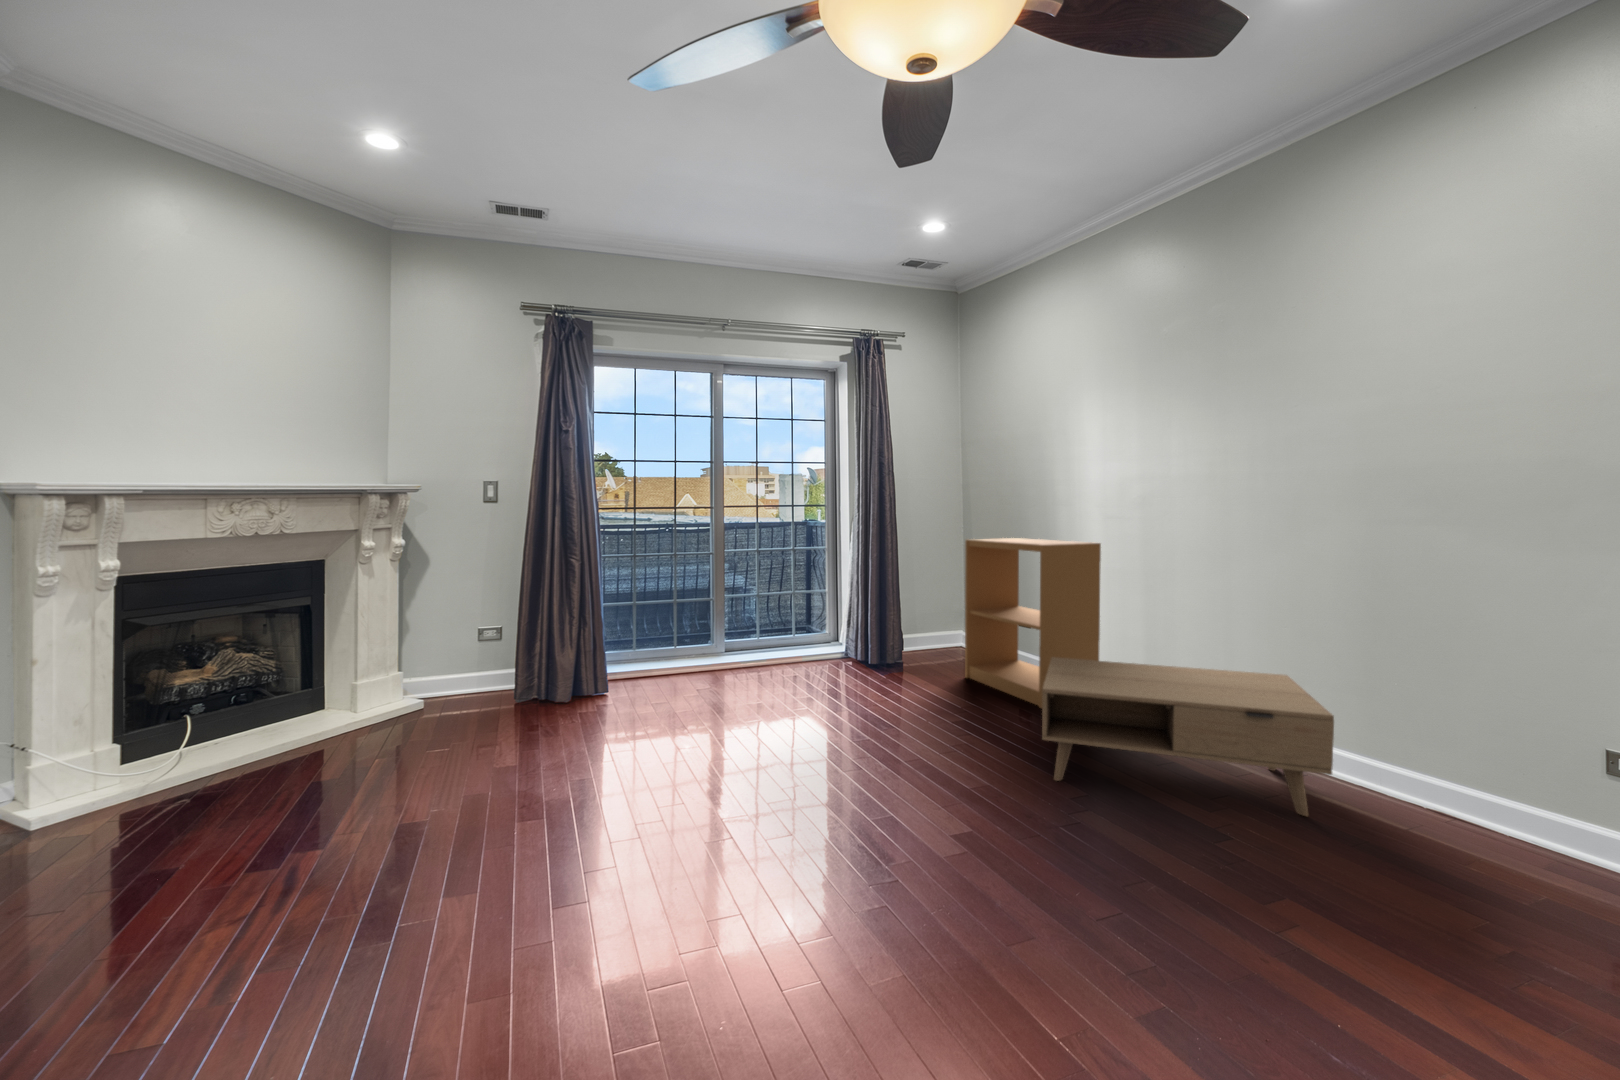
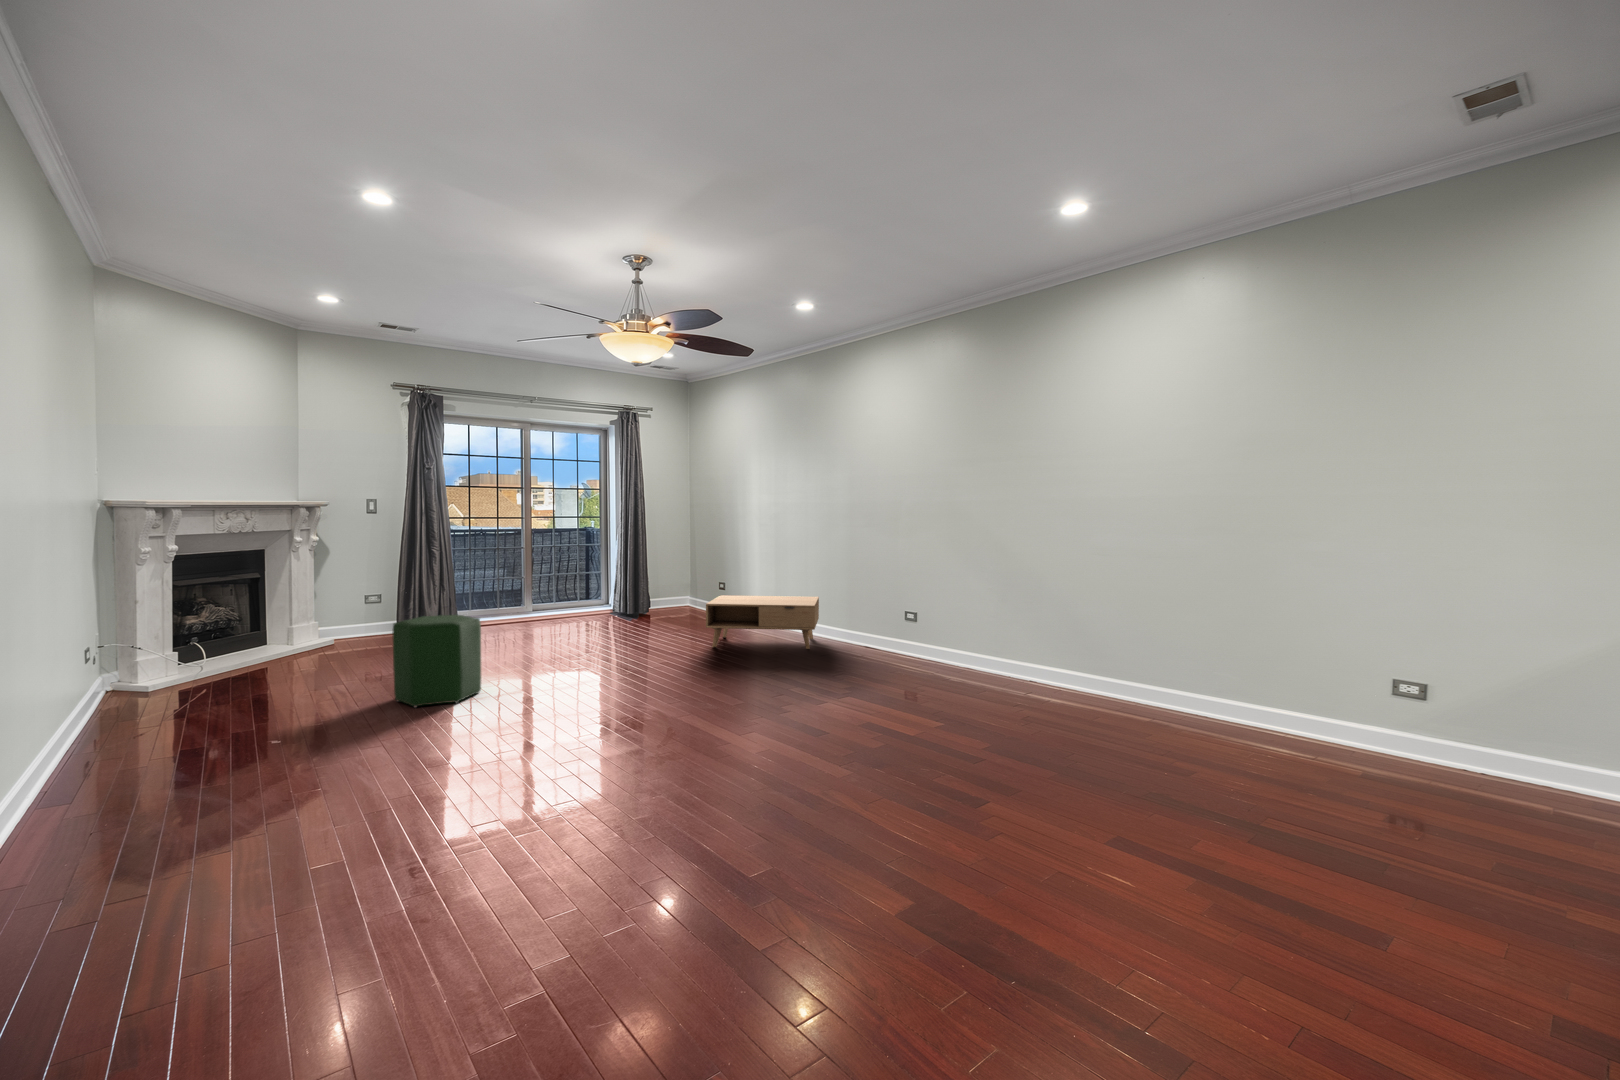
bookshelf: present [965,538,1101,708] -> none [686,537,754,627]
ottoman: none [329,730,538,1006] -> present [392,615,481,707]

